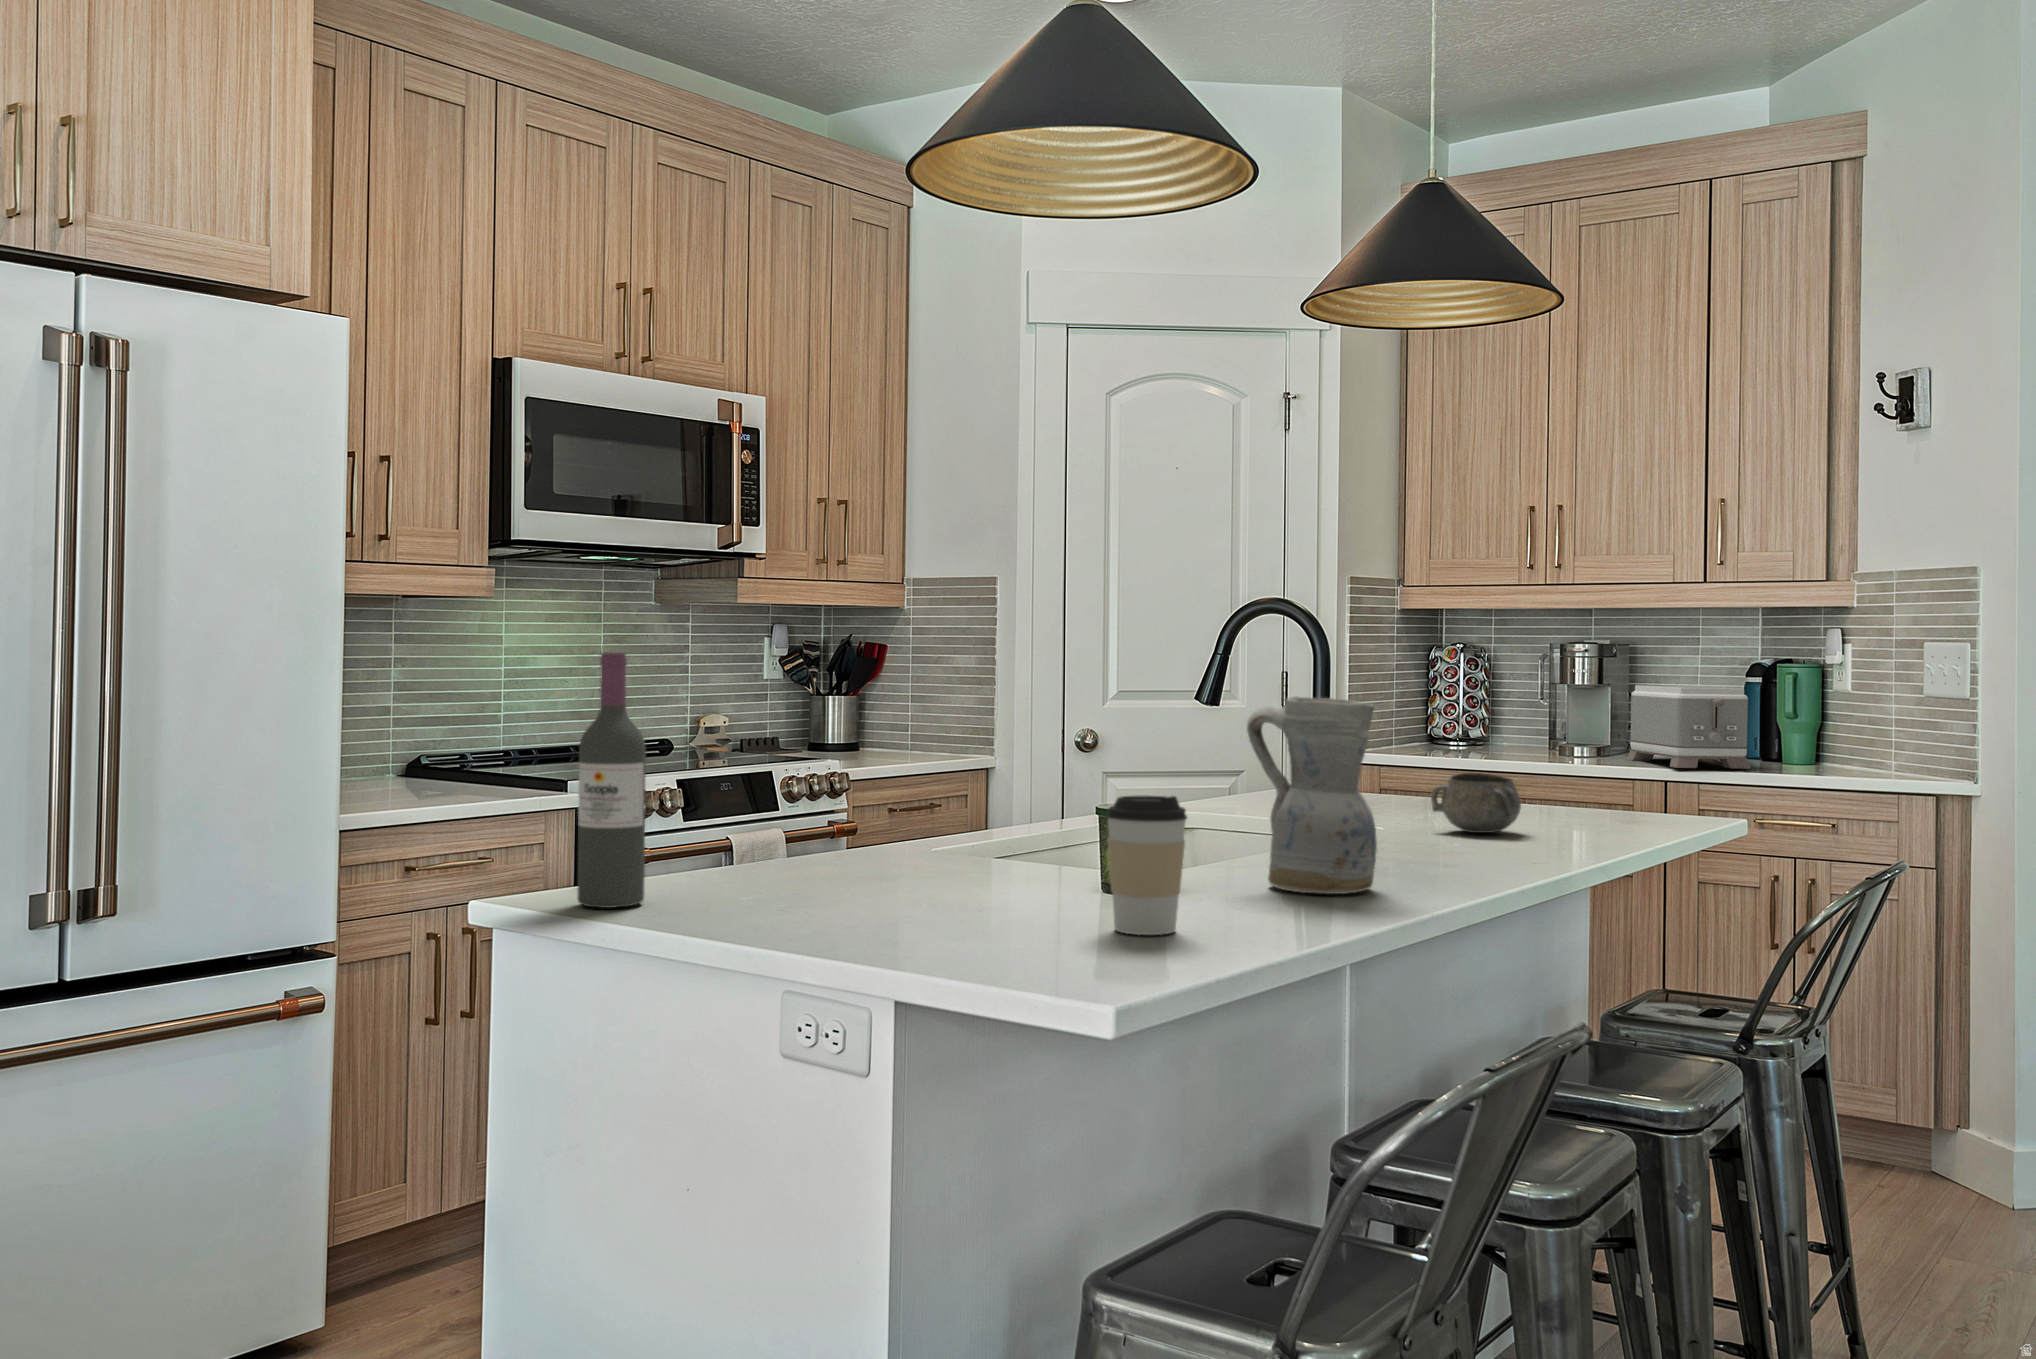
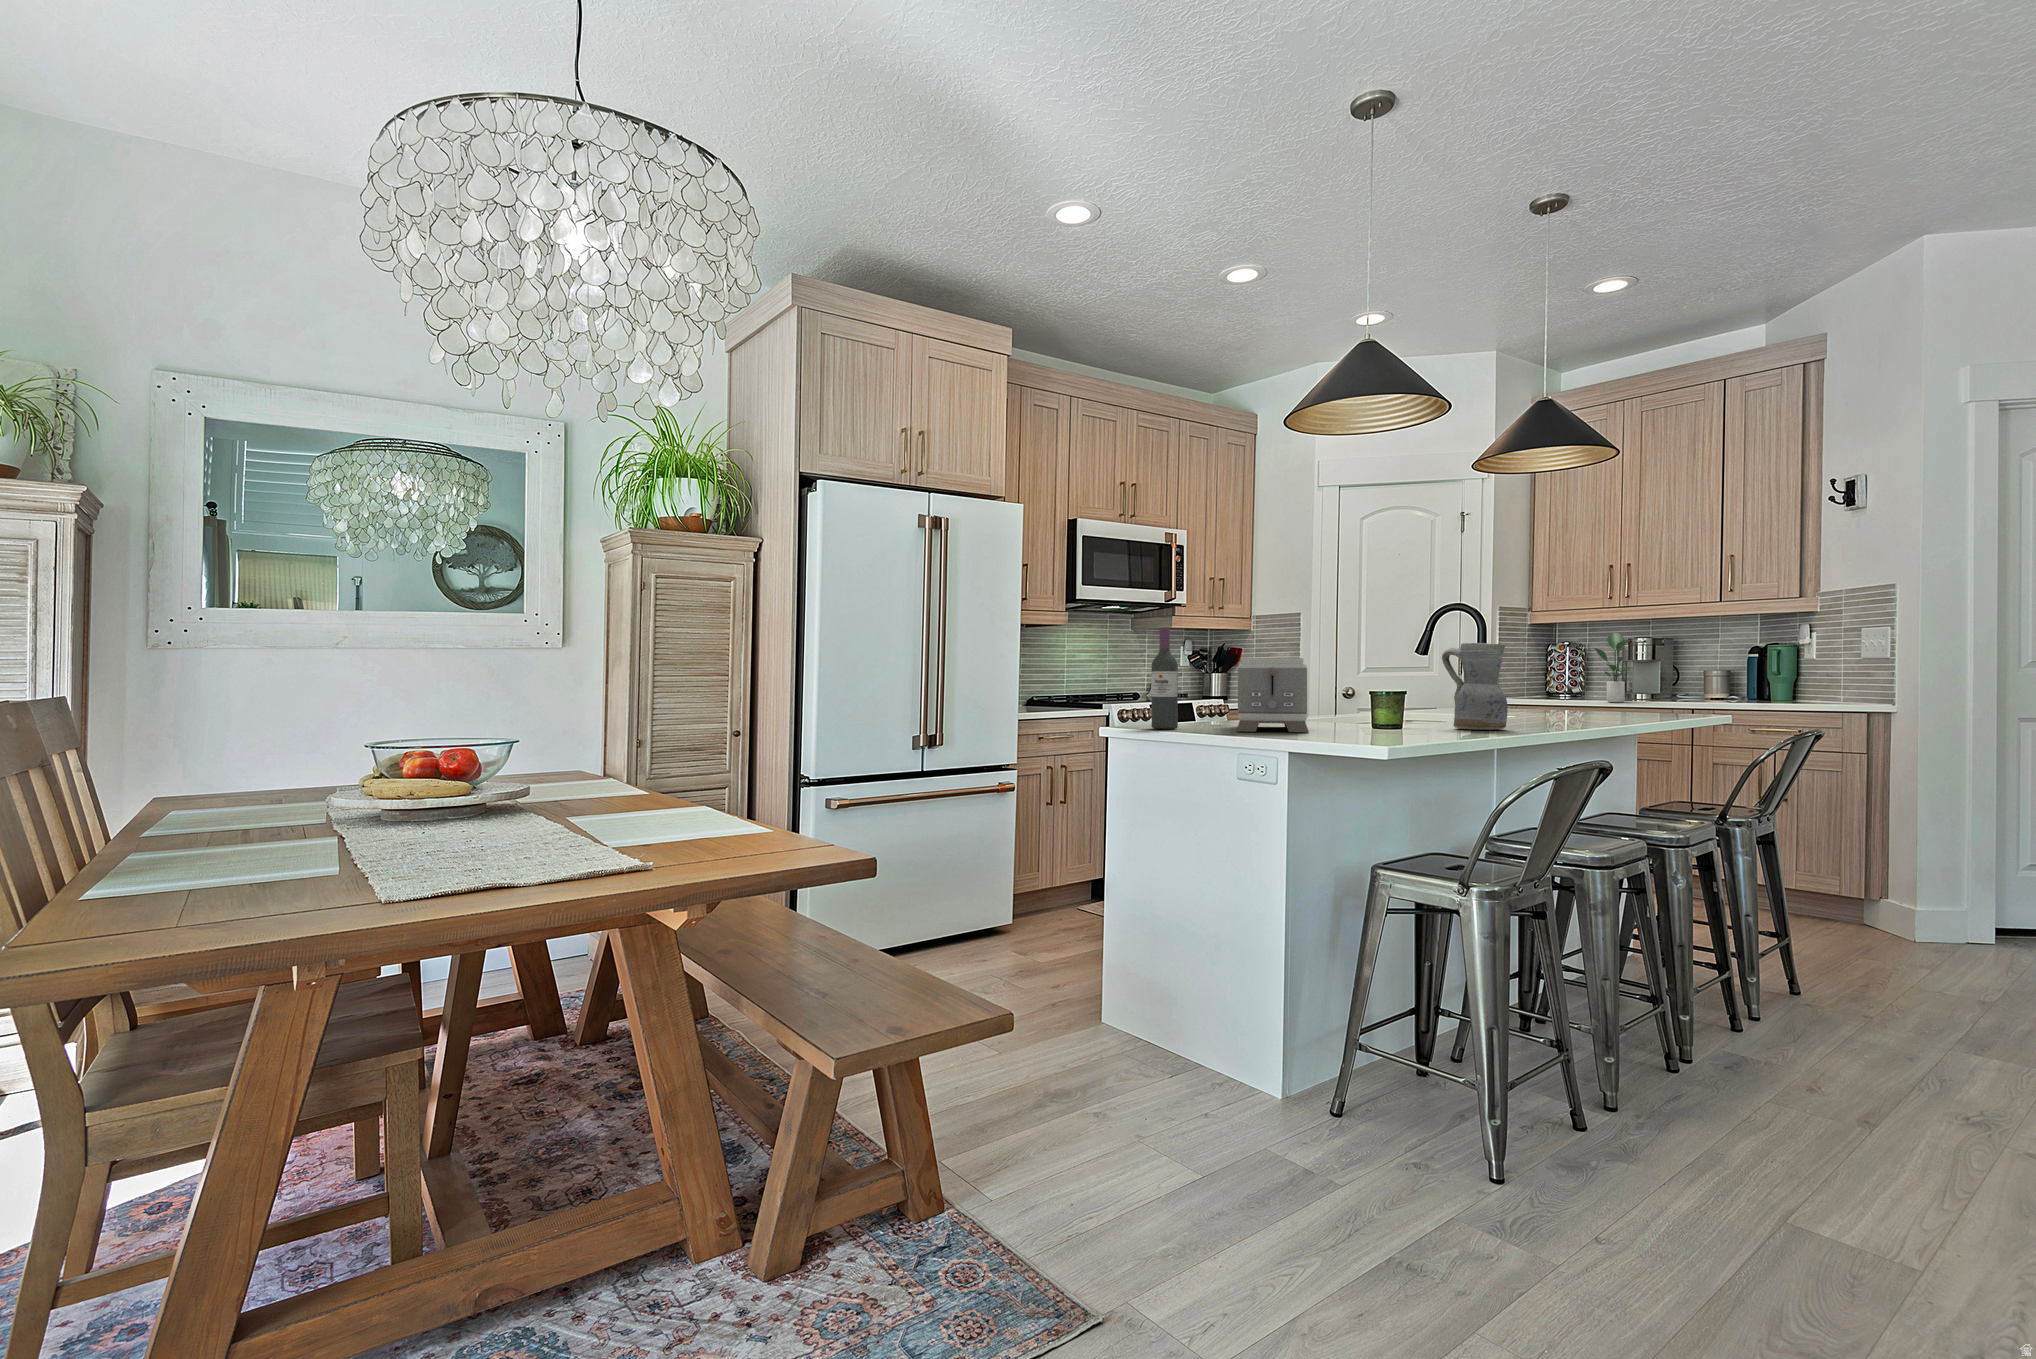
potted plant: none [1509,633,1574,761] -> present [1594,633,1632,702]
toaster: present [1626,685,1751,769] -> present [1237,658,1309,732]
decorative bowl: present [1431,773,1521,833] -> none [1540,691,1591,720]
coffee cup: present [1107,795,1187,935] -> none [1379,678,1417,735]

